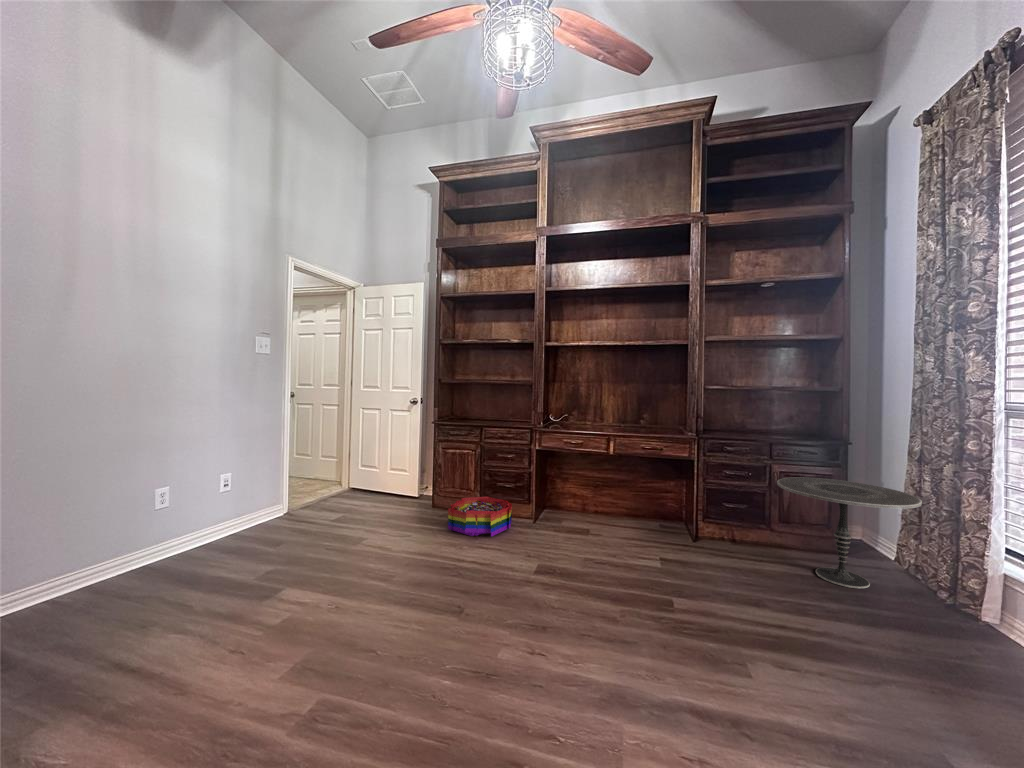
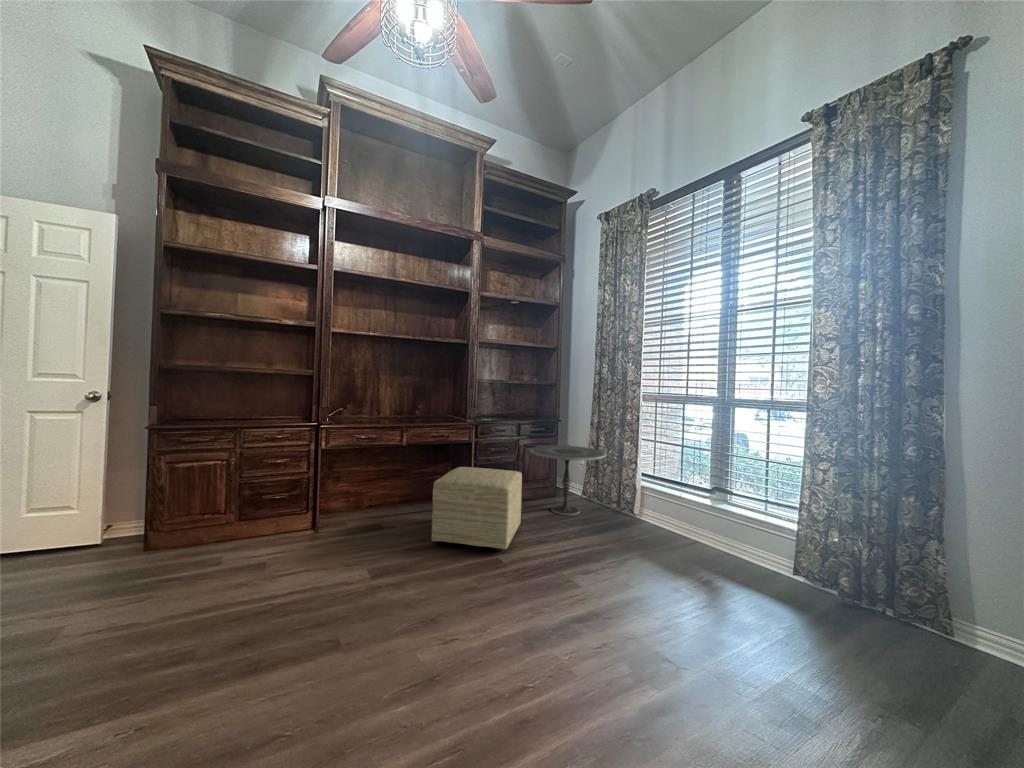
ottoman: none [614,486,741,593] -> present [431,467,522,551]
storage bin: present [448,496,512,536] -> none [200,514,299,571]

